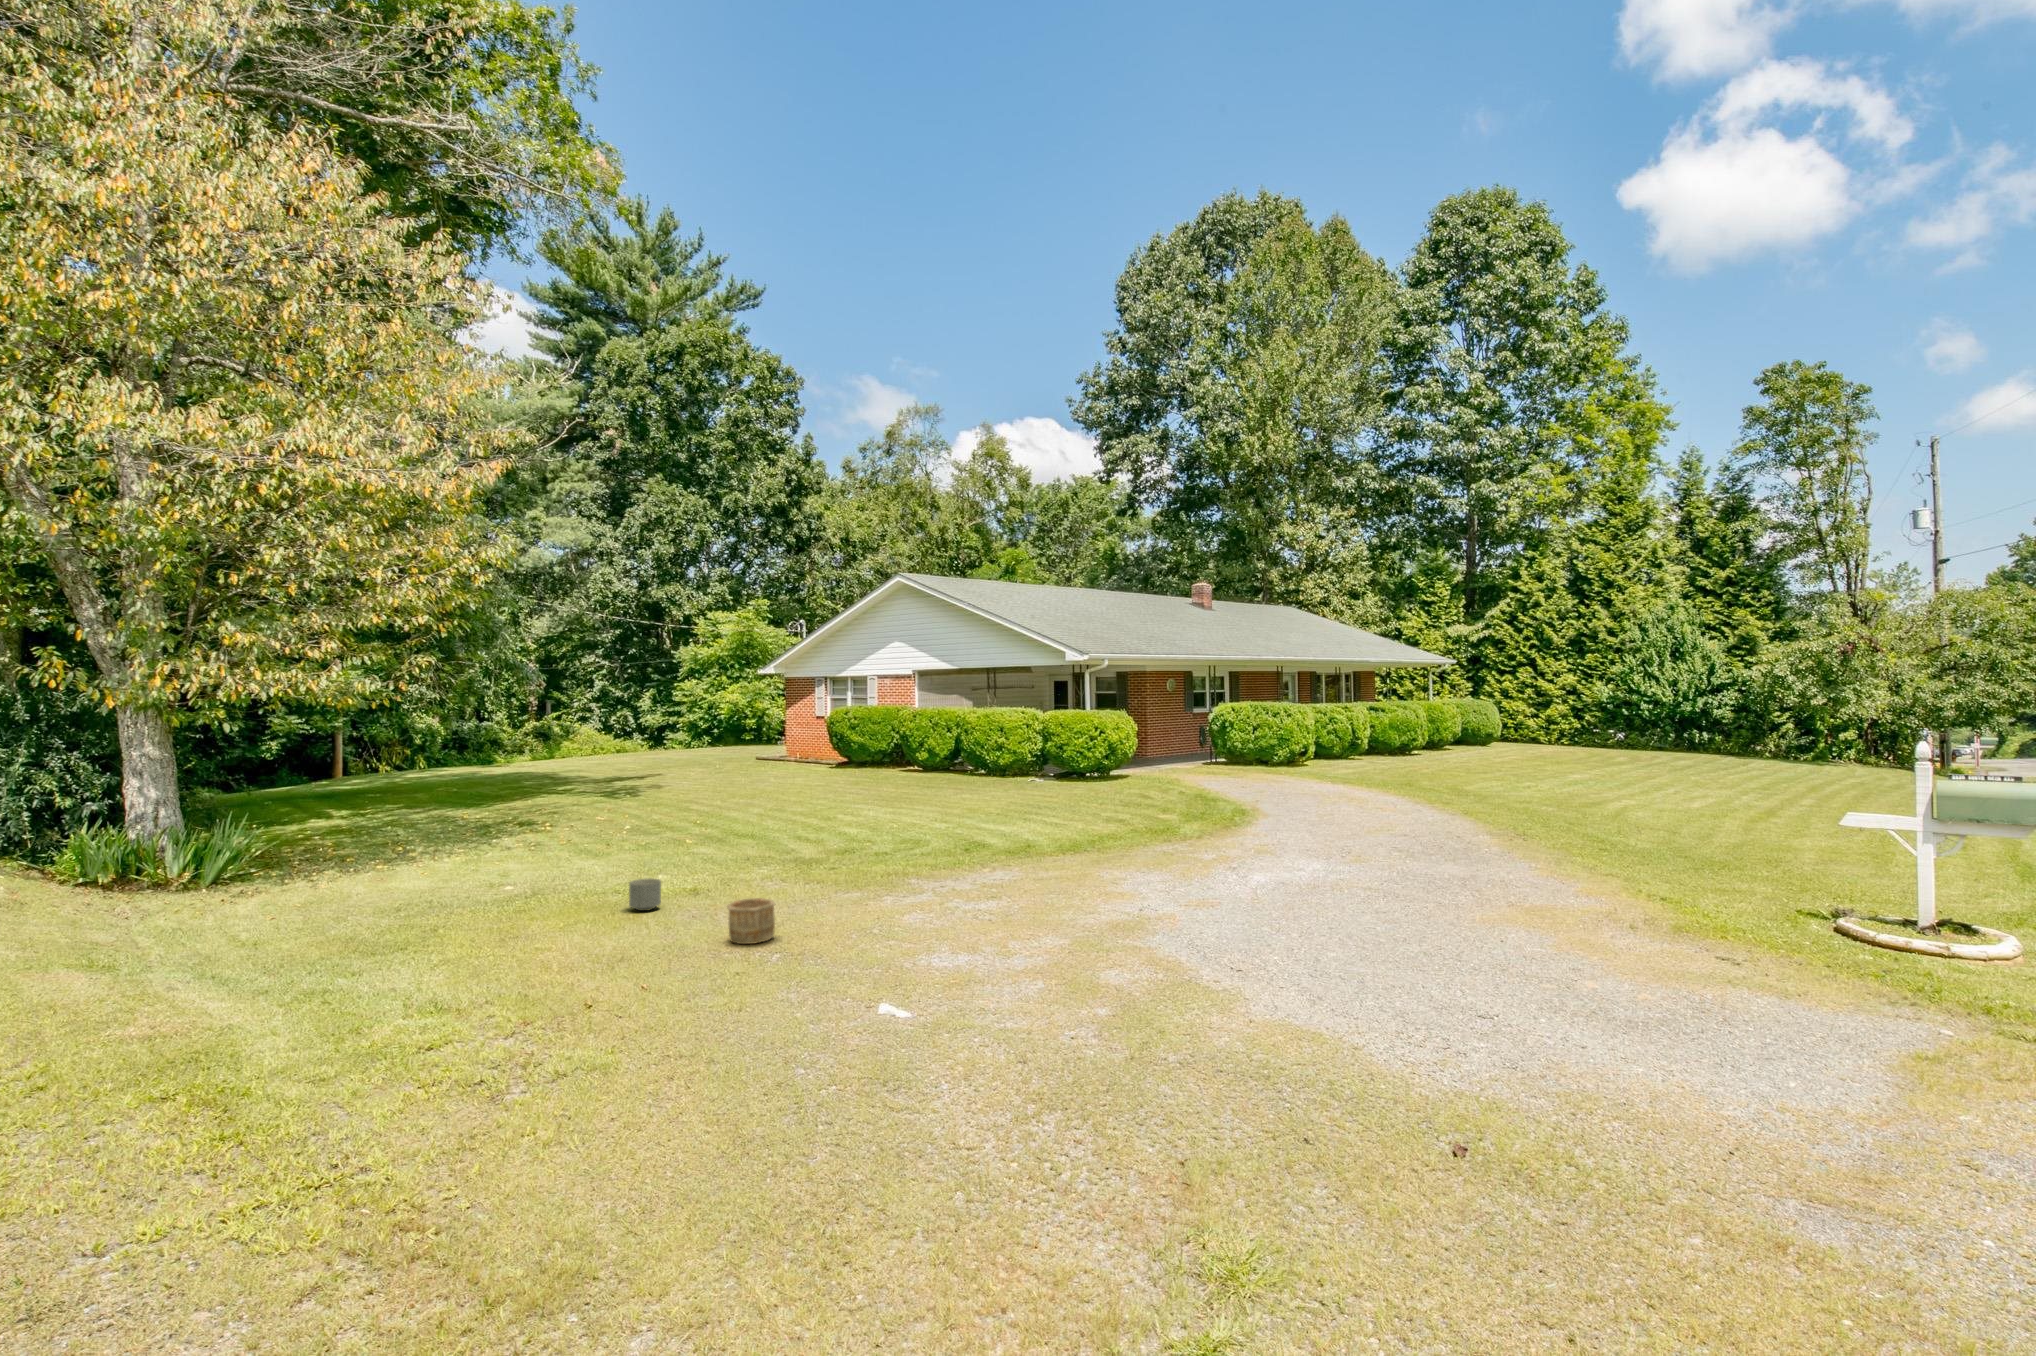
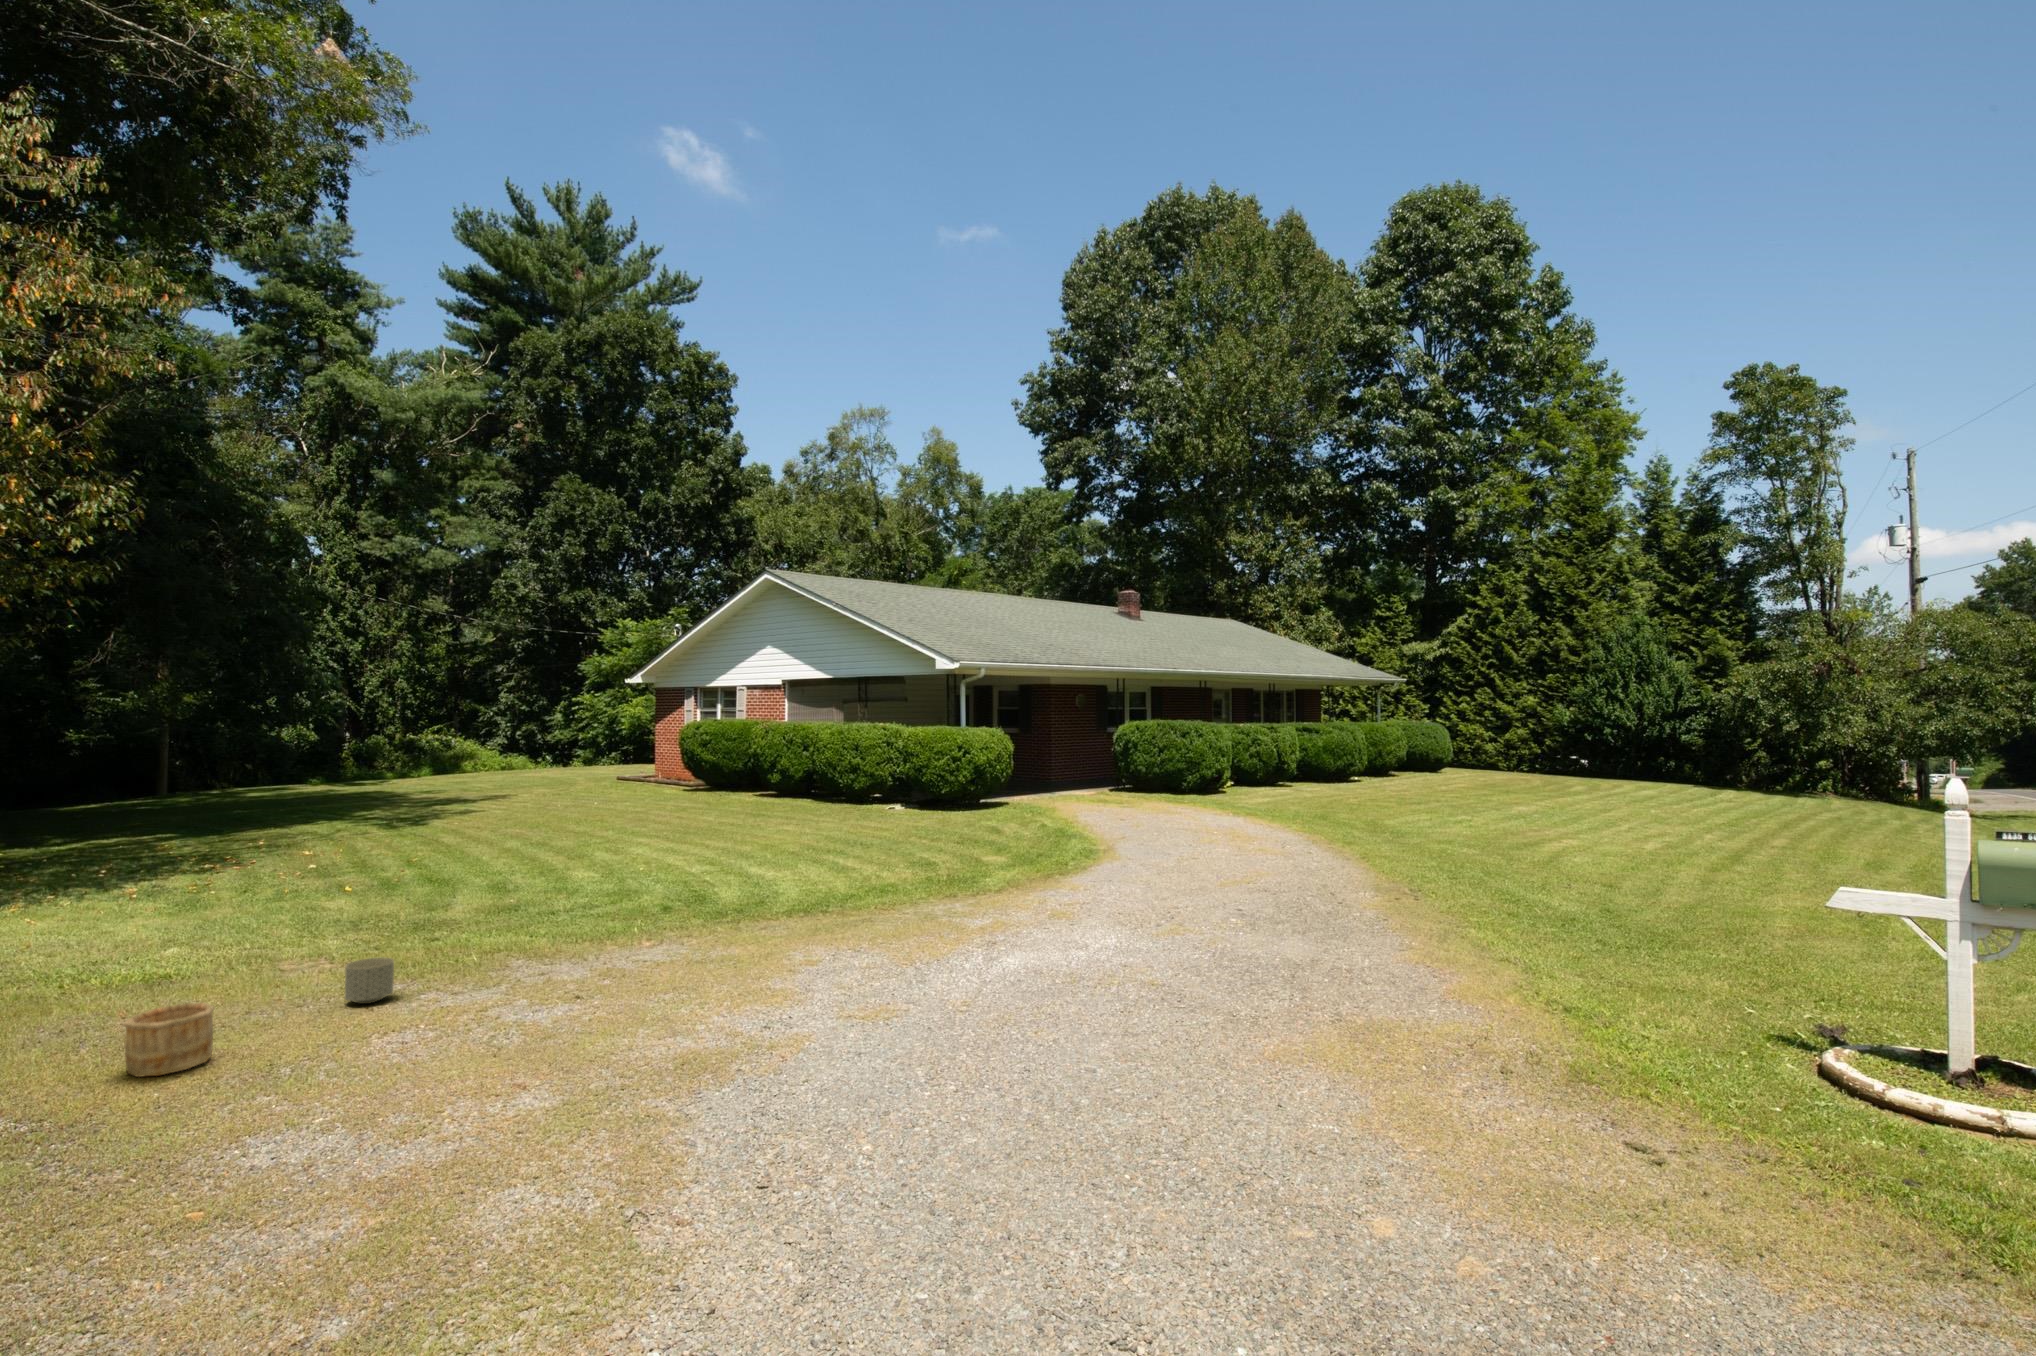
planter: present [629,878,661,911] -> present [345,957,394,1004]

